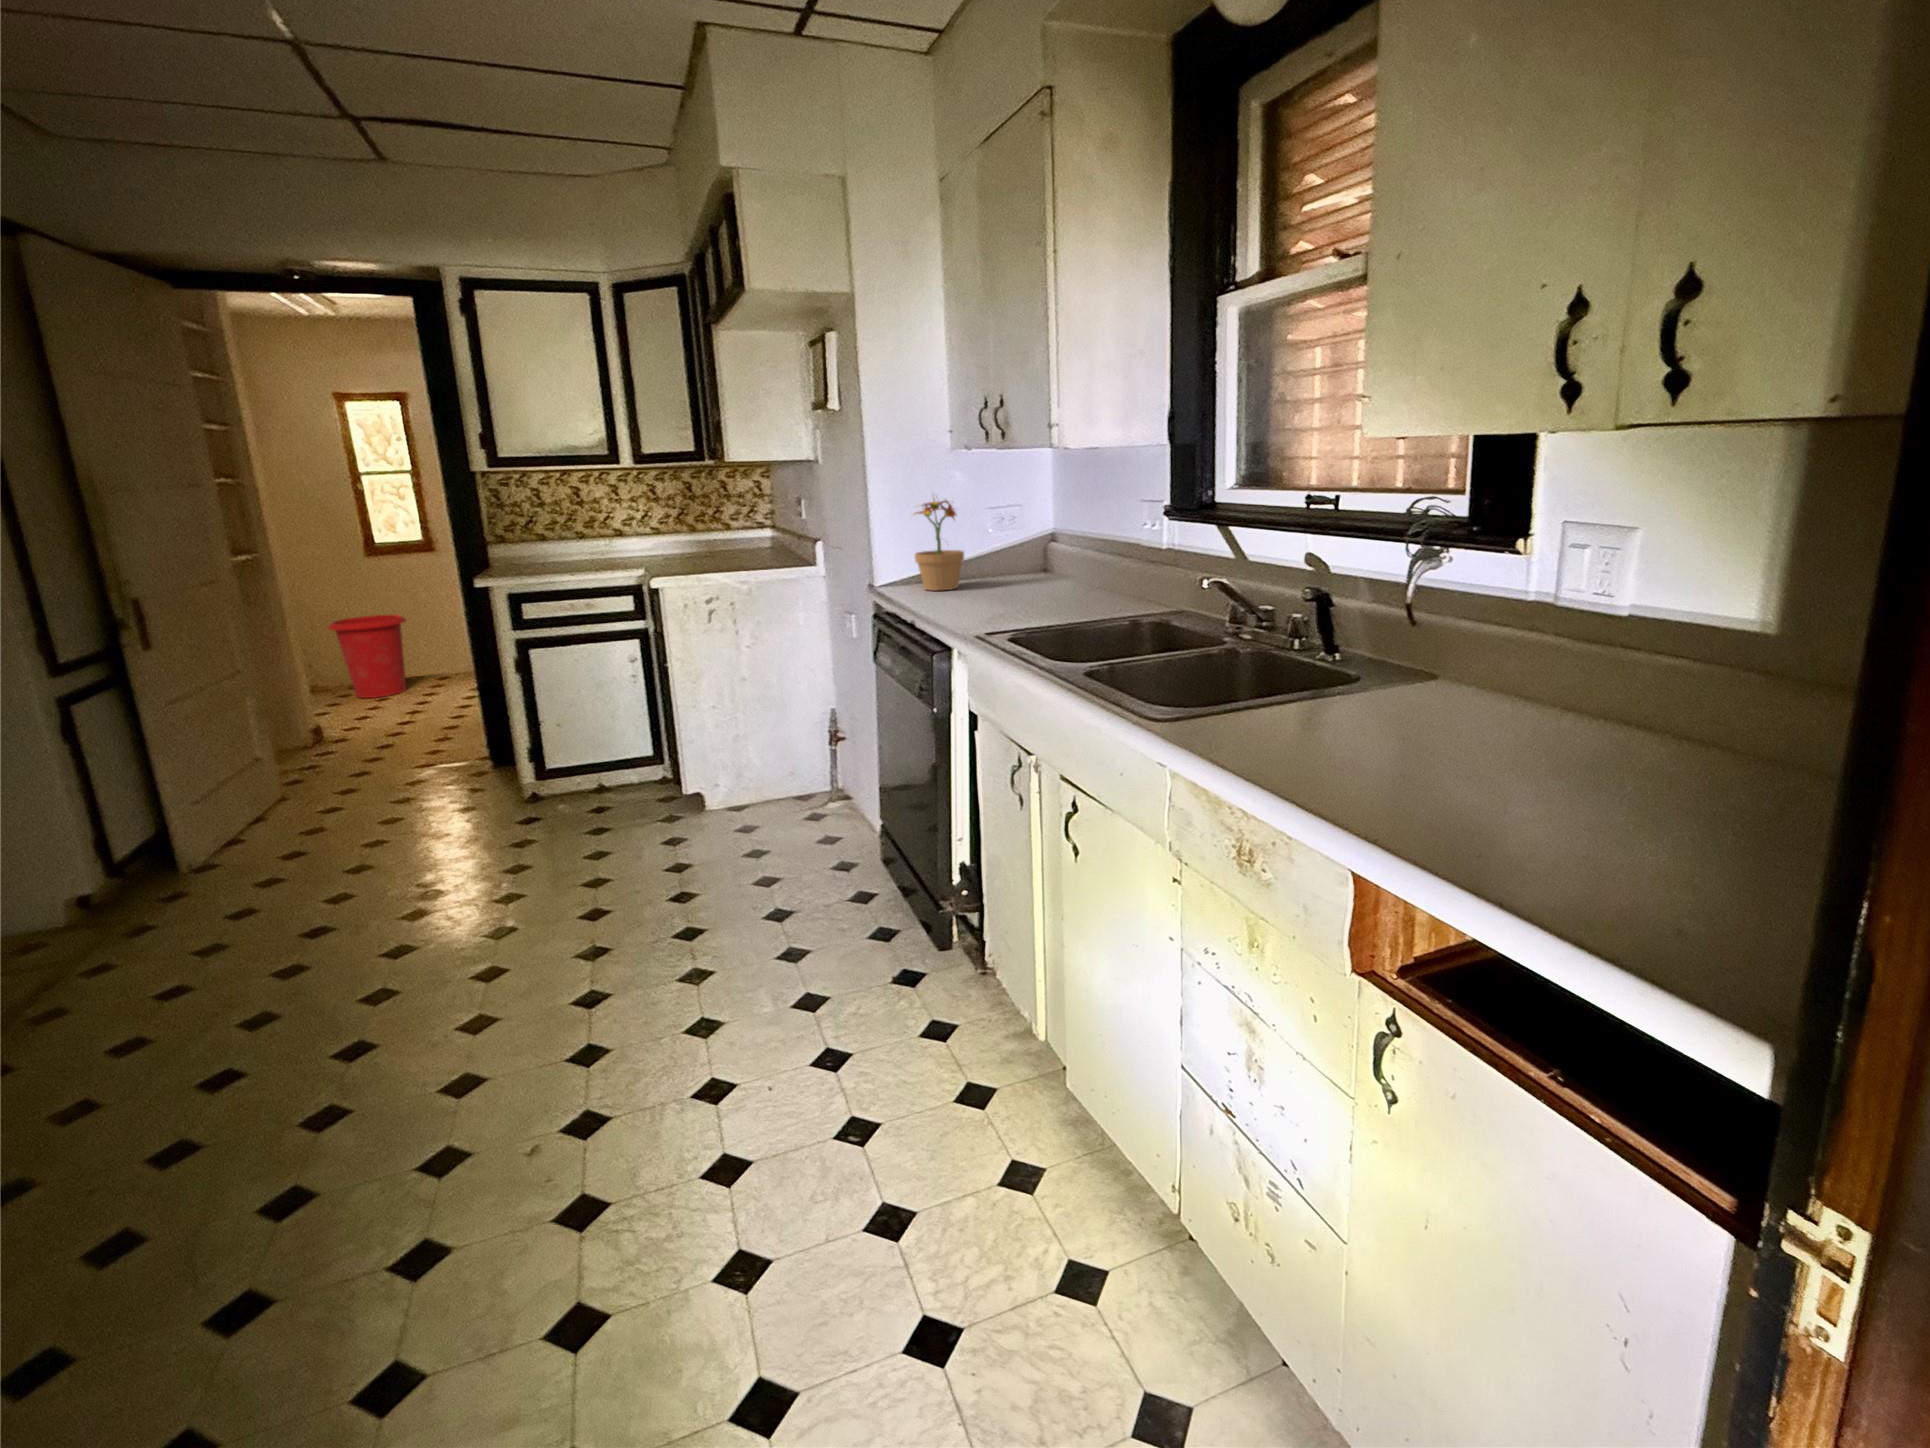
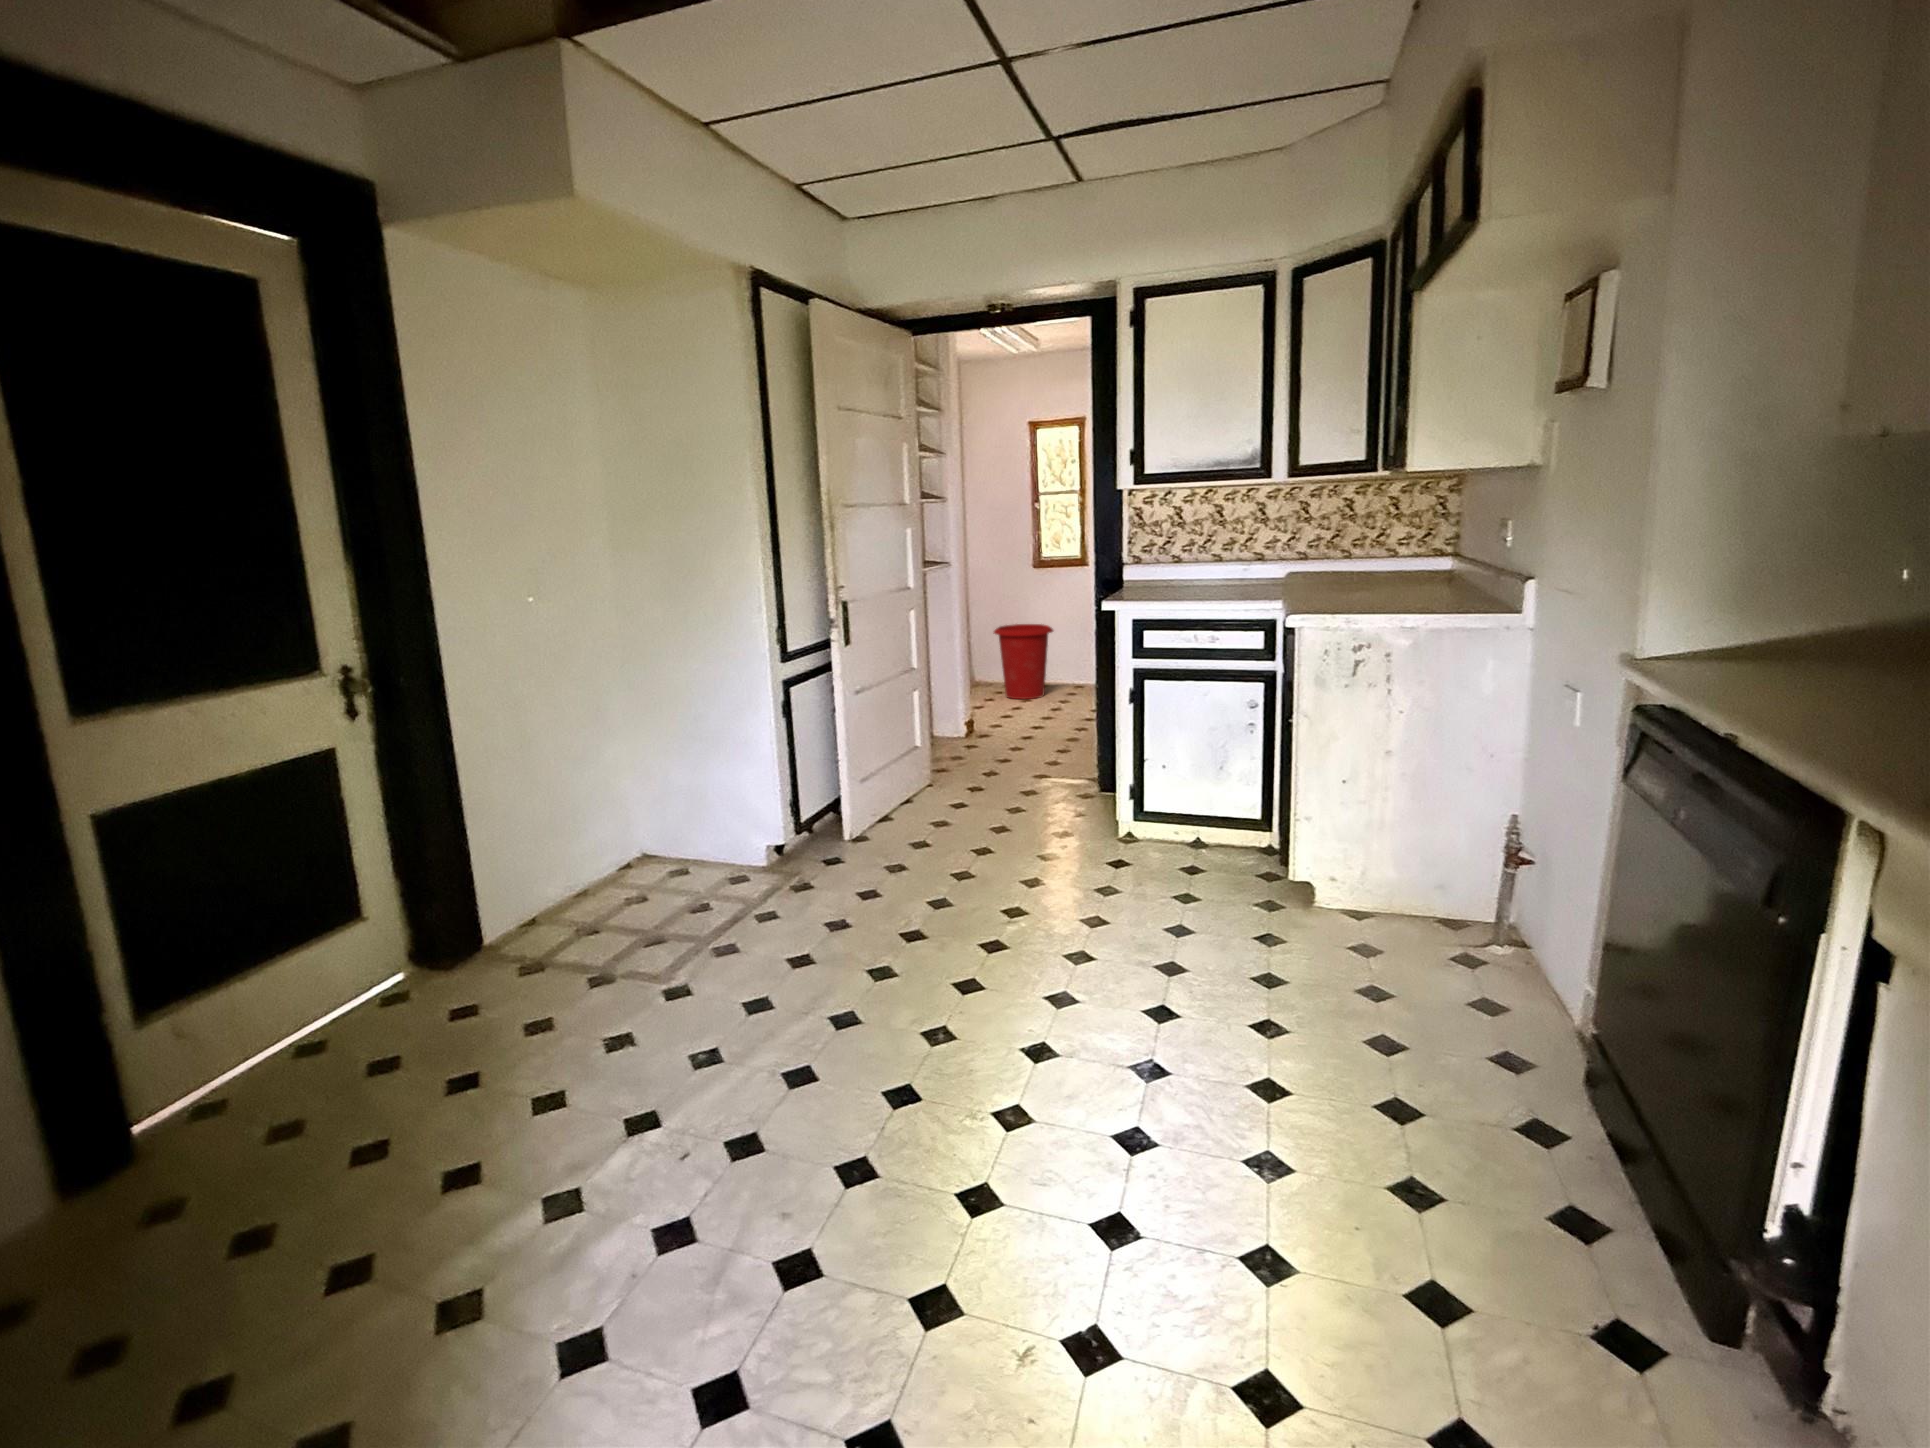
potted plant: present [914,500,964,591] -> none [1734,513,1849,680]

